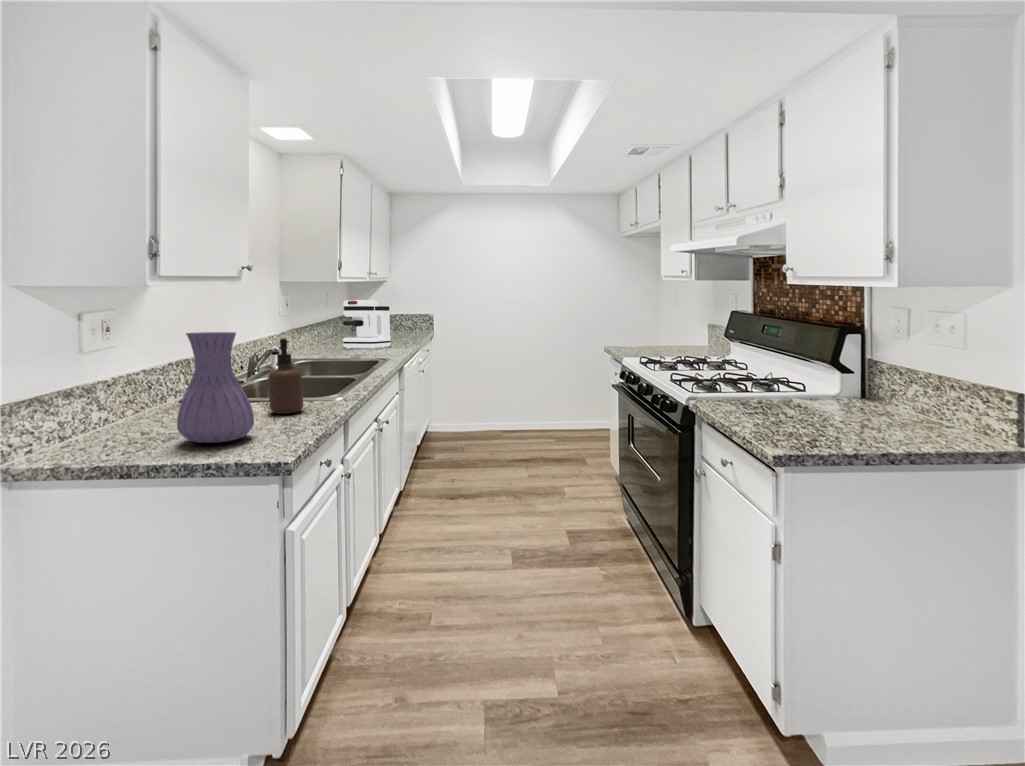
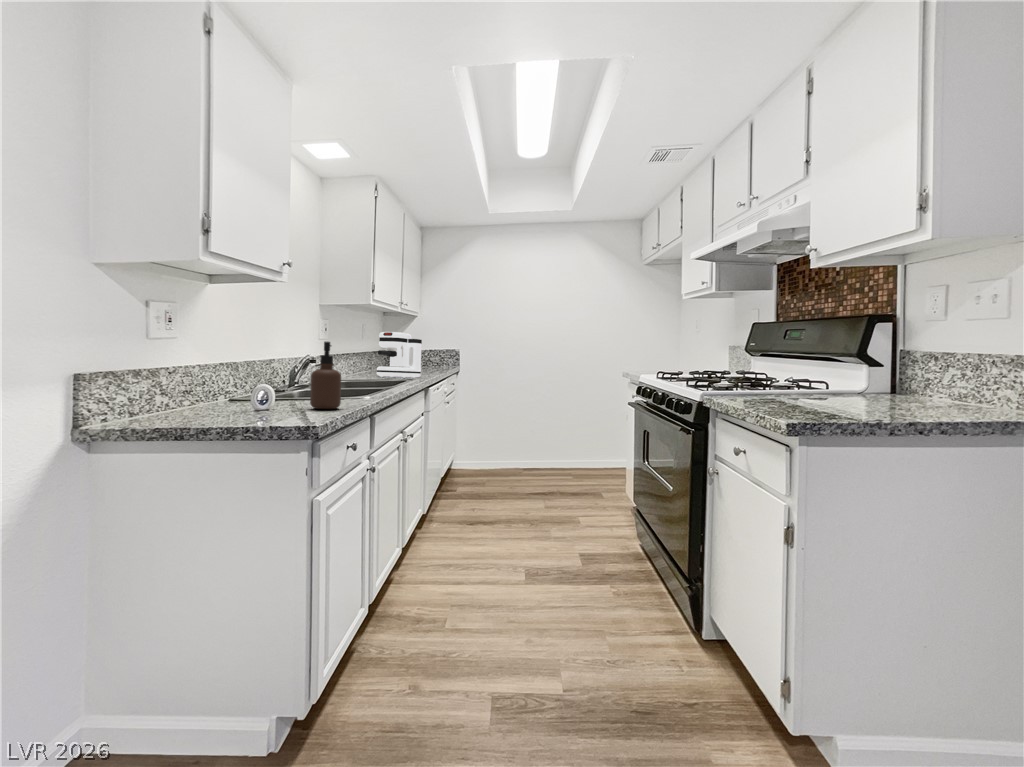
vase: present [177,332,254,443] -> none [230,322,298,421]

